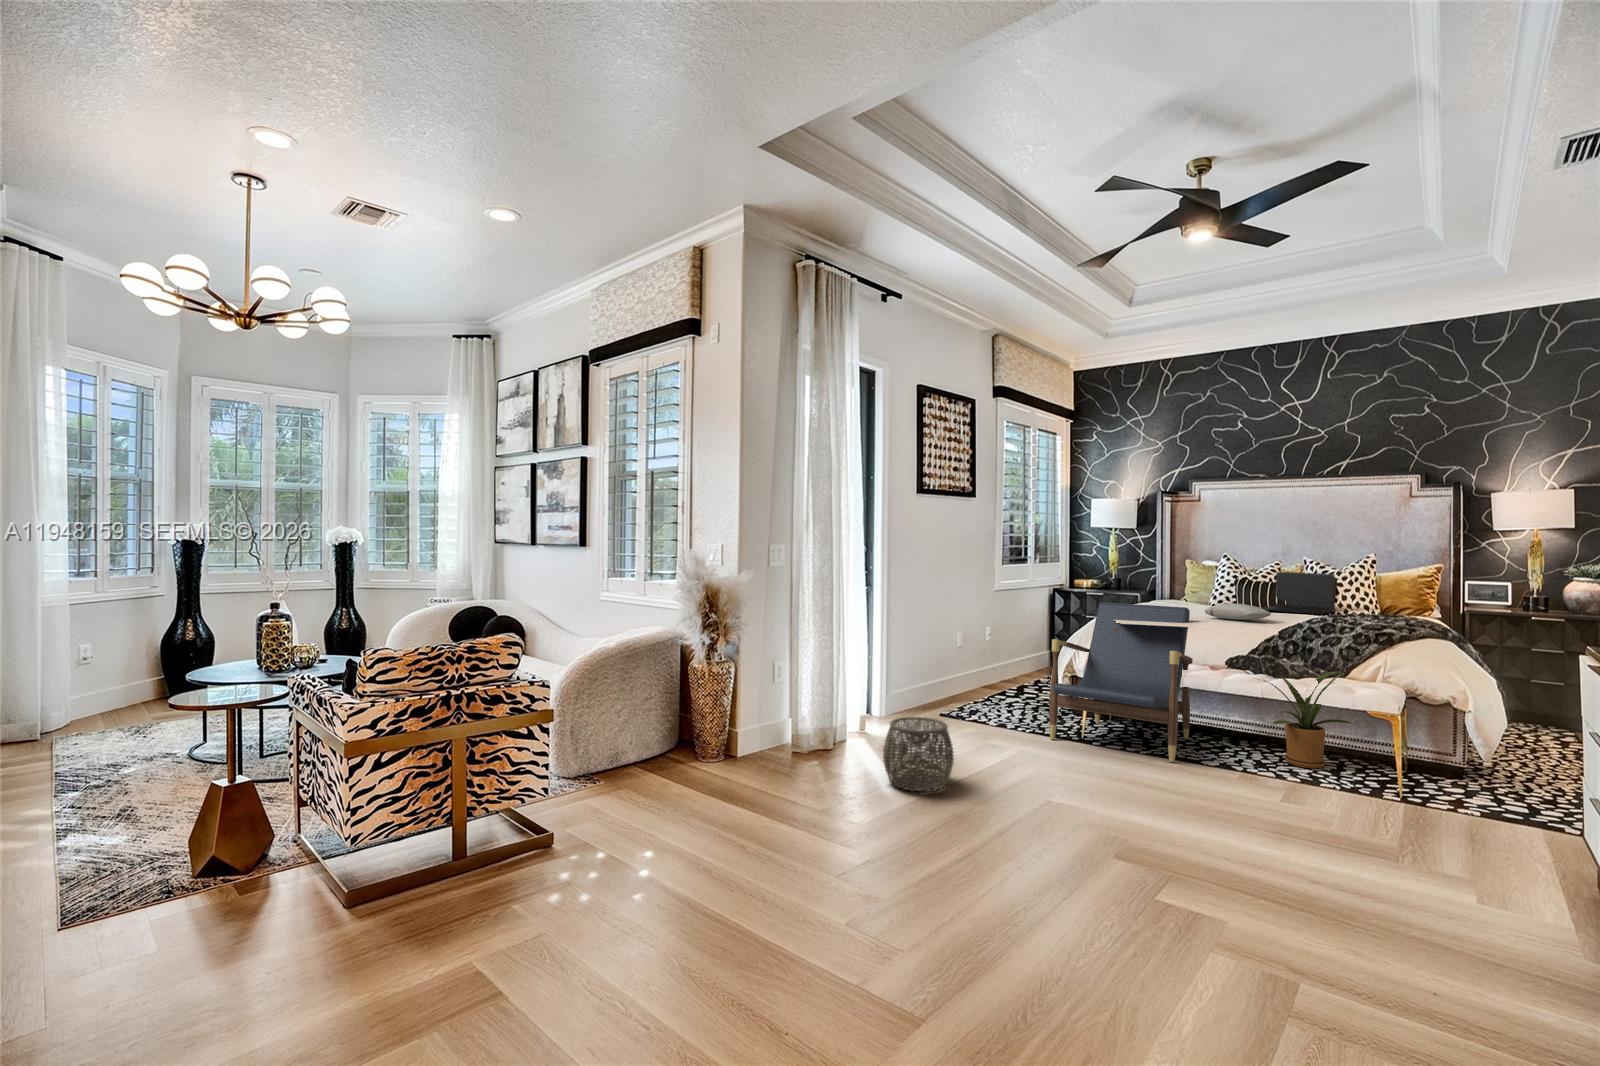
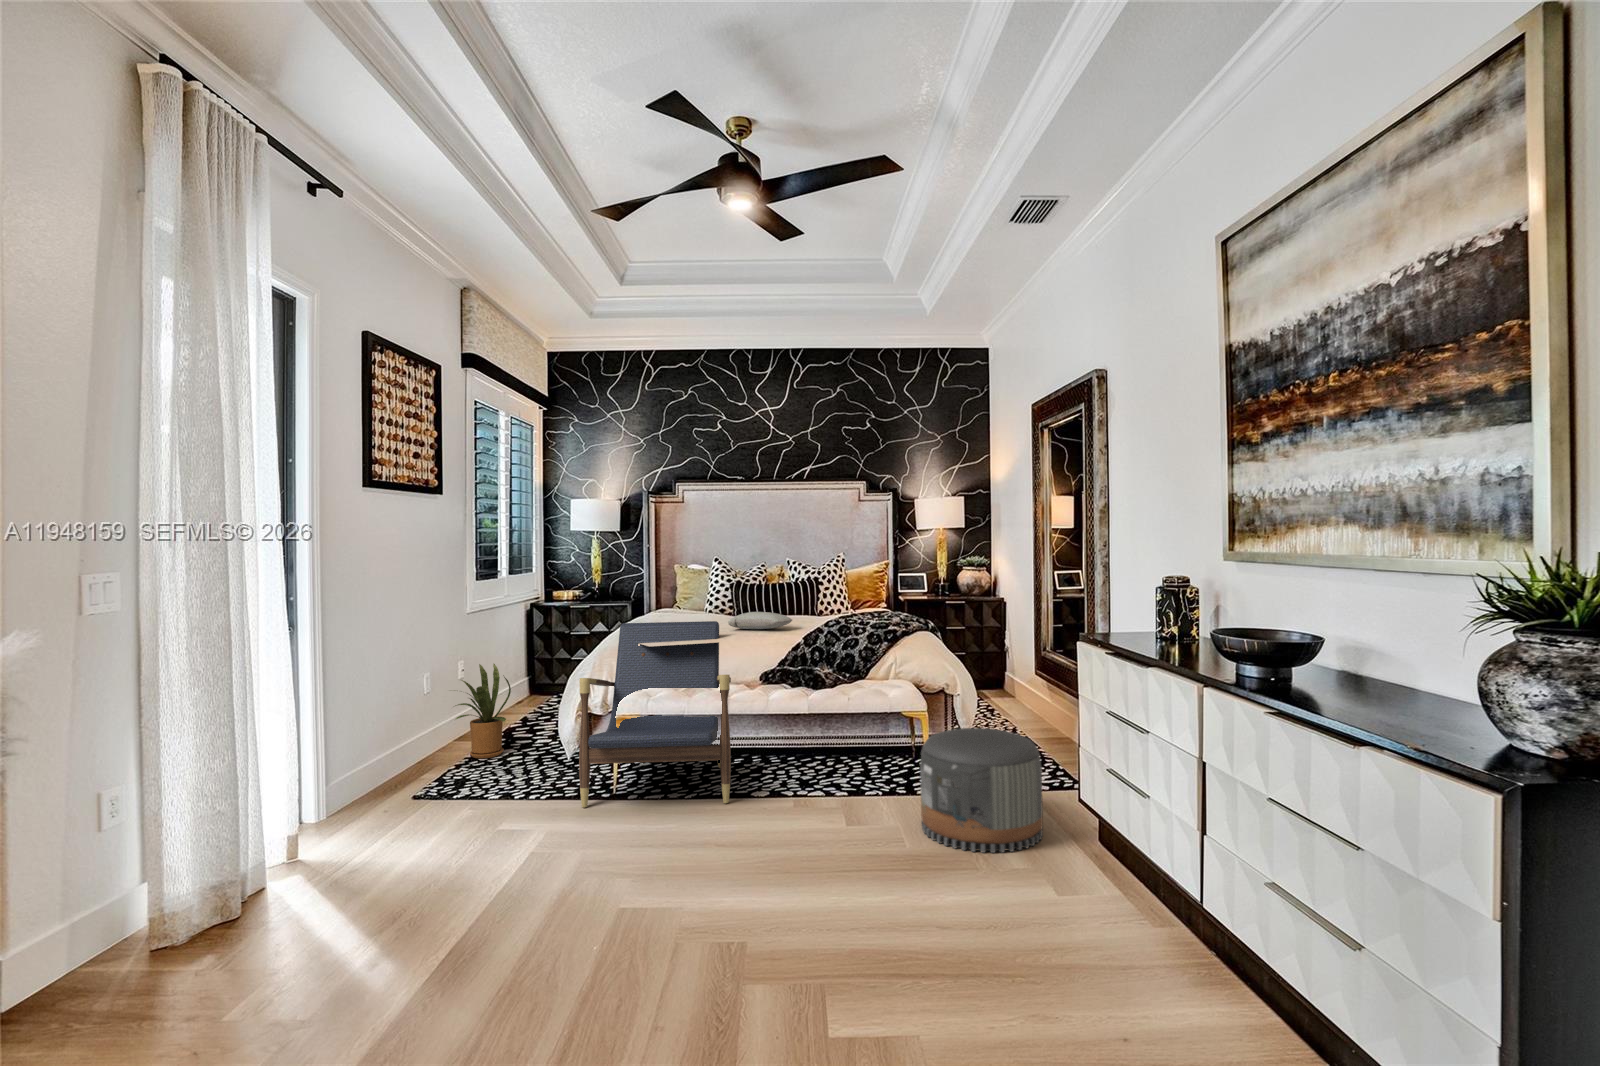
laptop: present [1263,572,1335,614] -> none [767,574,824,615]
house plant: present [1270,671,1353,768] -> present [455,664,511,758]
woven basket: present [883,717,954,792] -> none [369,832,491,964]
pouf: none [1362,735,1526,870] -> present [920,728,1043,853]

